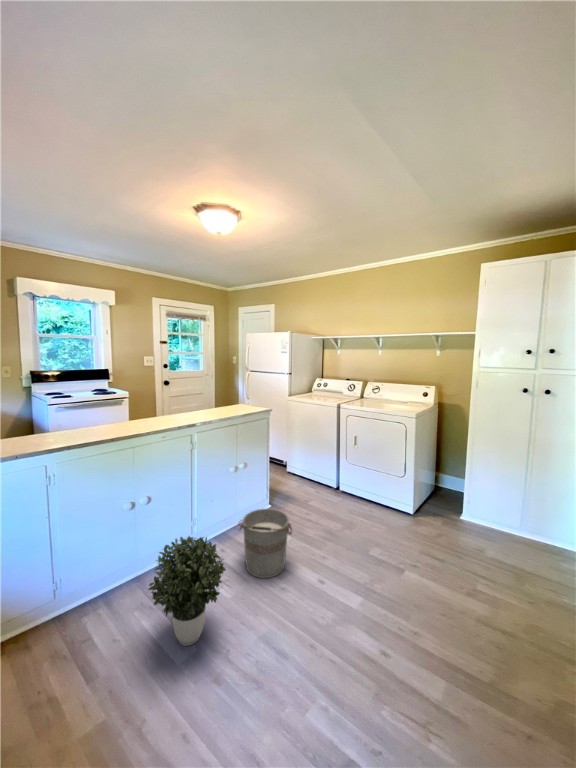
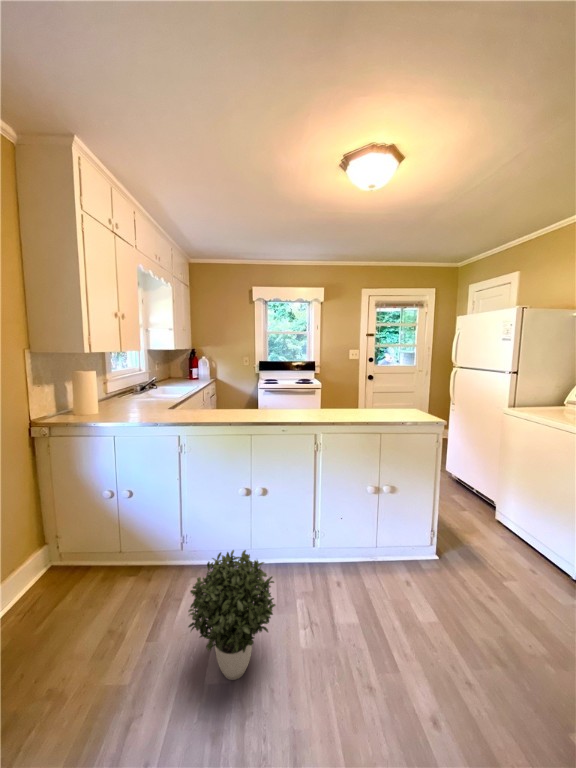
bucket: present [239,509,292,578] -> none [334,555,412,665]

